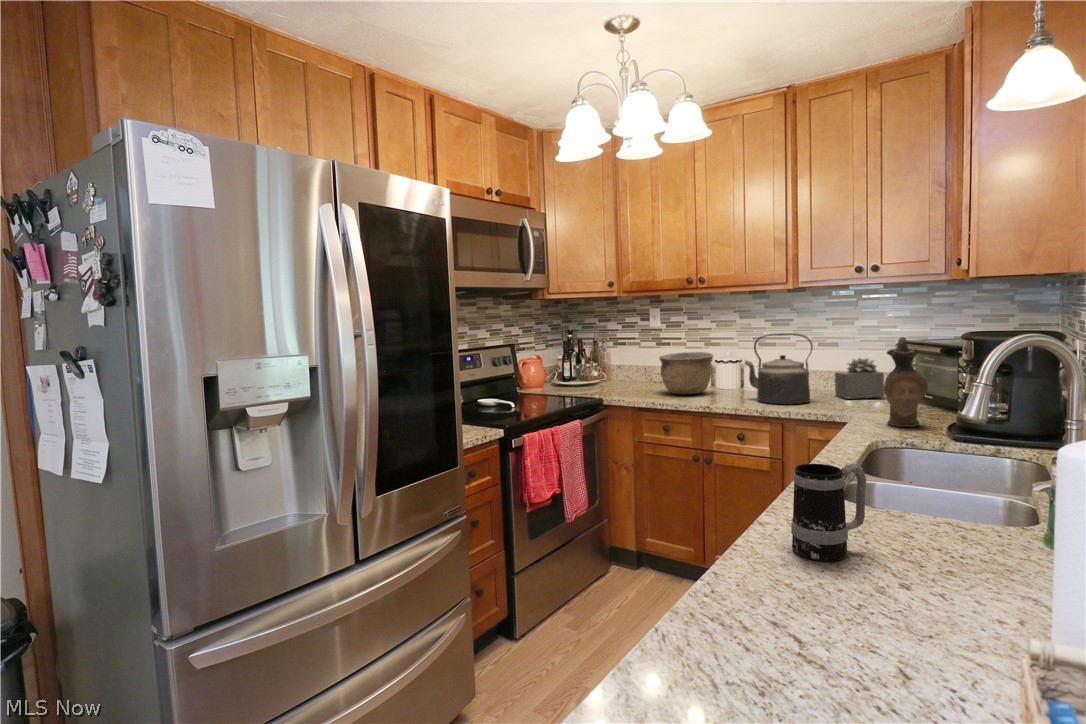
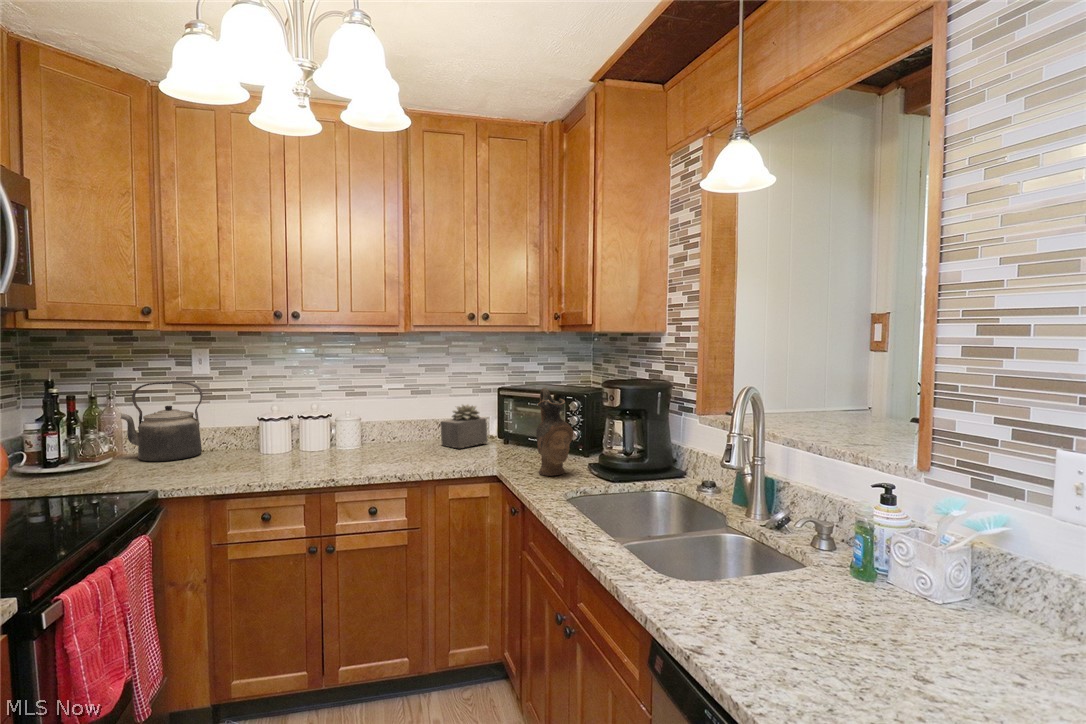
kettle: present [745,333,813,404] -> present [121,381,203,462]
bowl: present [659,352,713,394] -> none [237,407,314,467]
mug: present [791,464,866,561] -> none [747,552,808,674]

